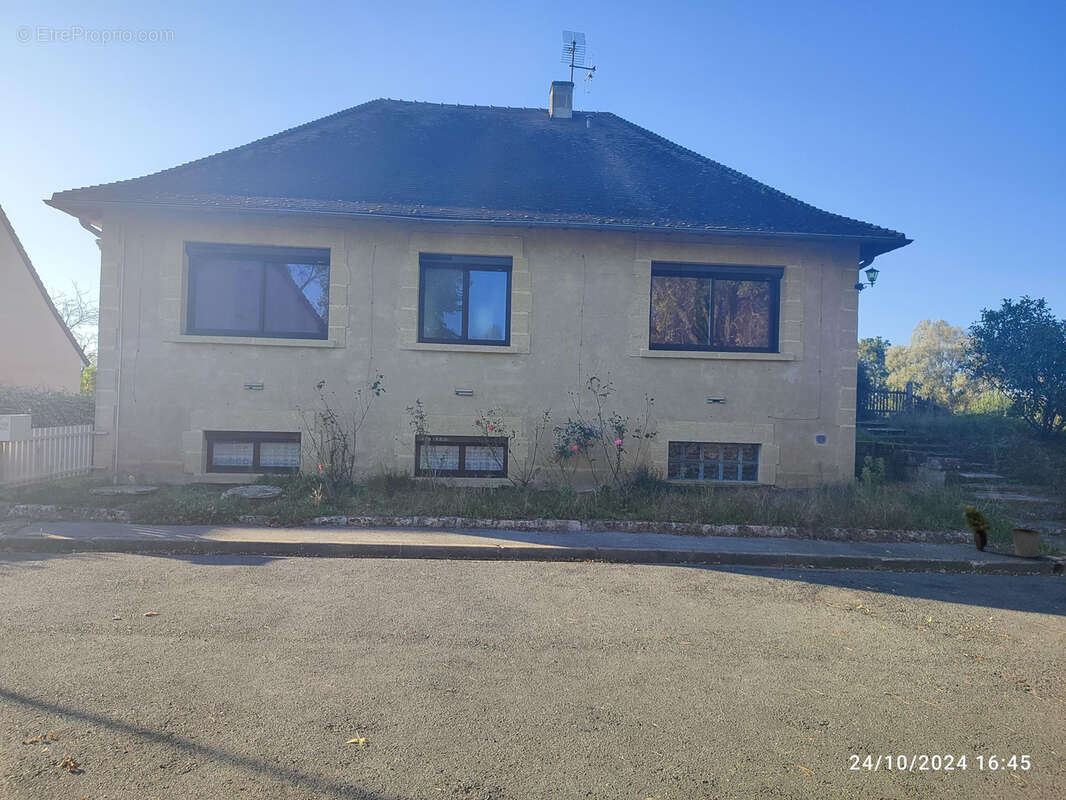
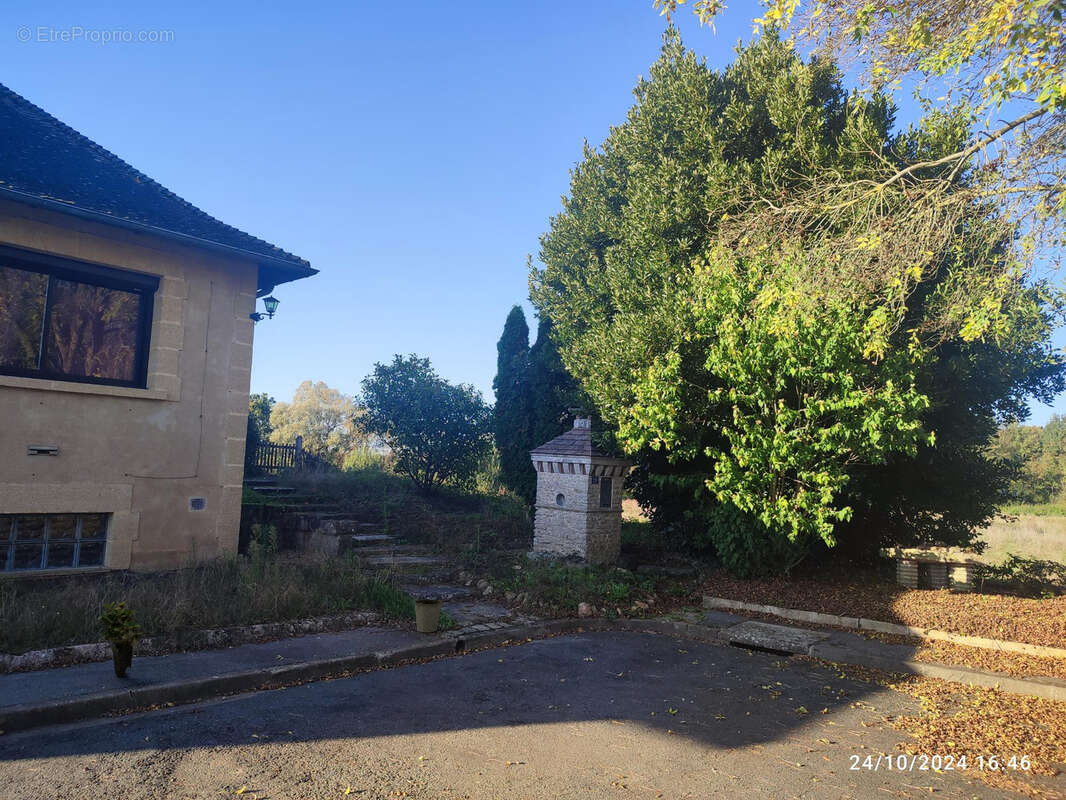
potted plant: present [963,506,990,551] -> present [98,601,142,677]

